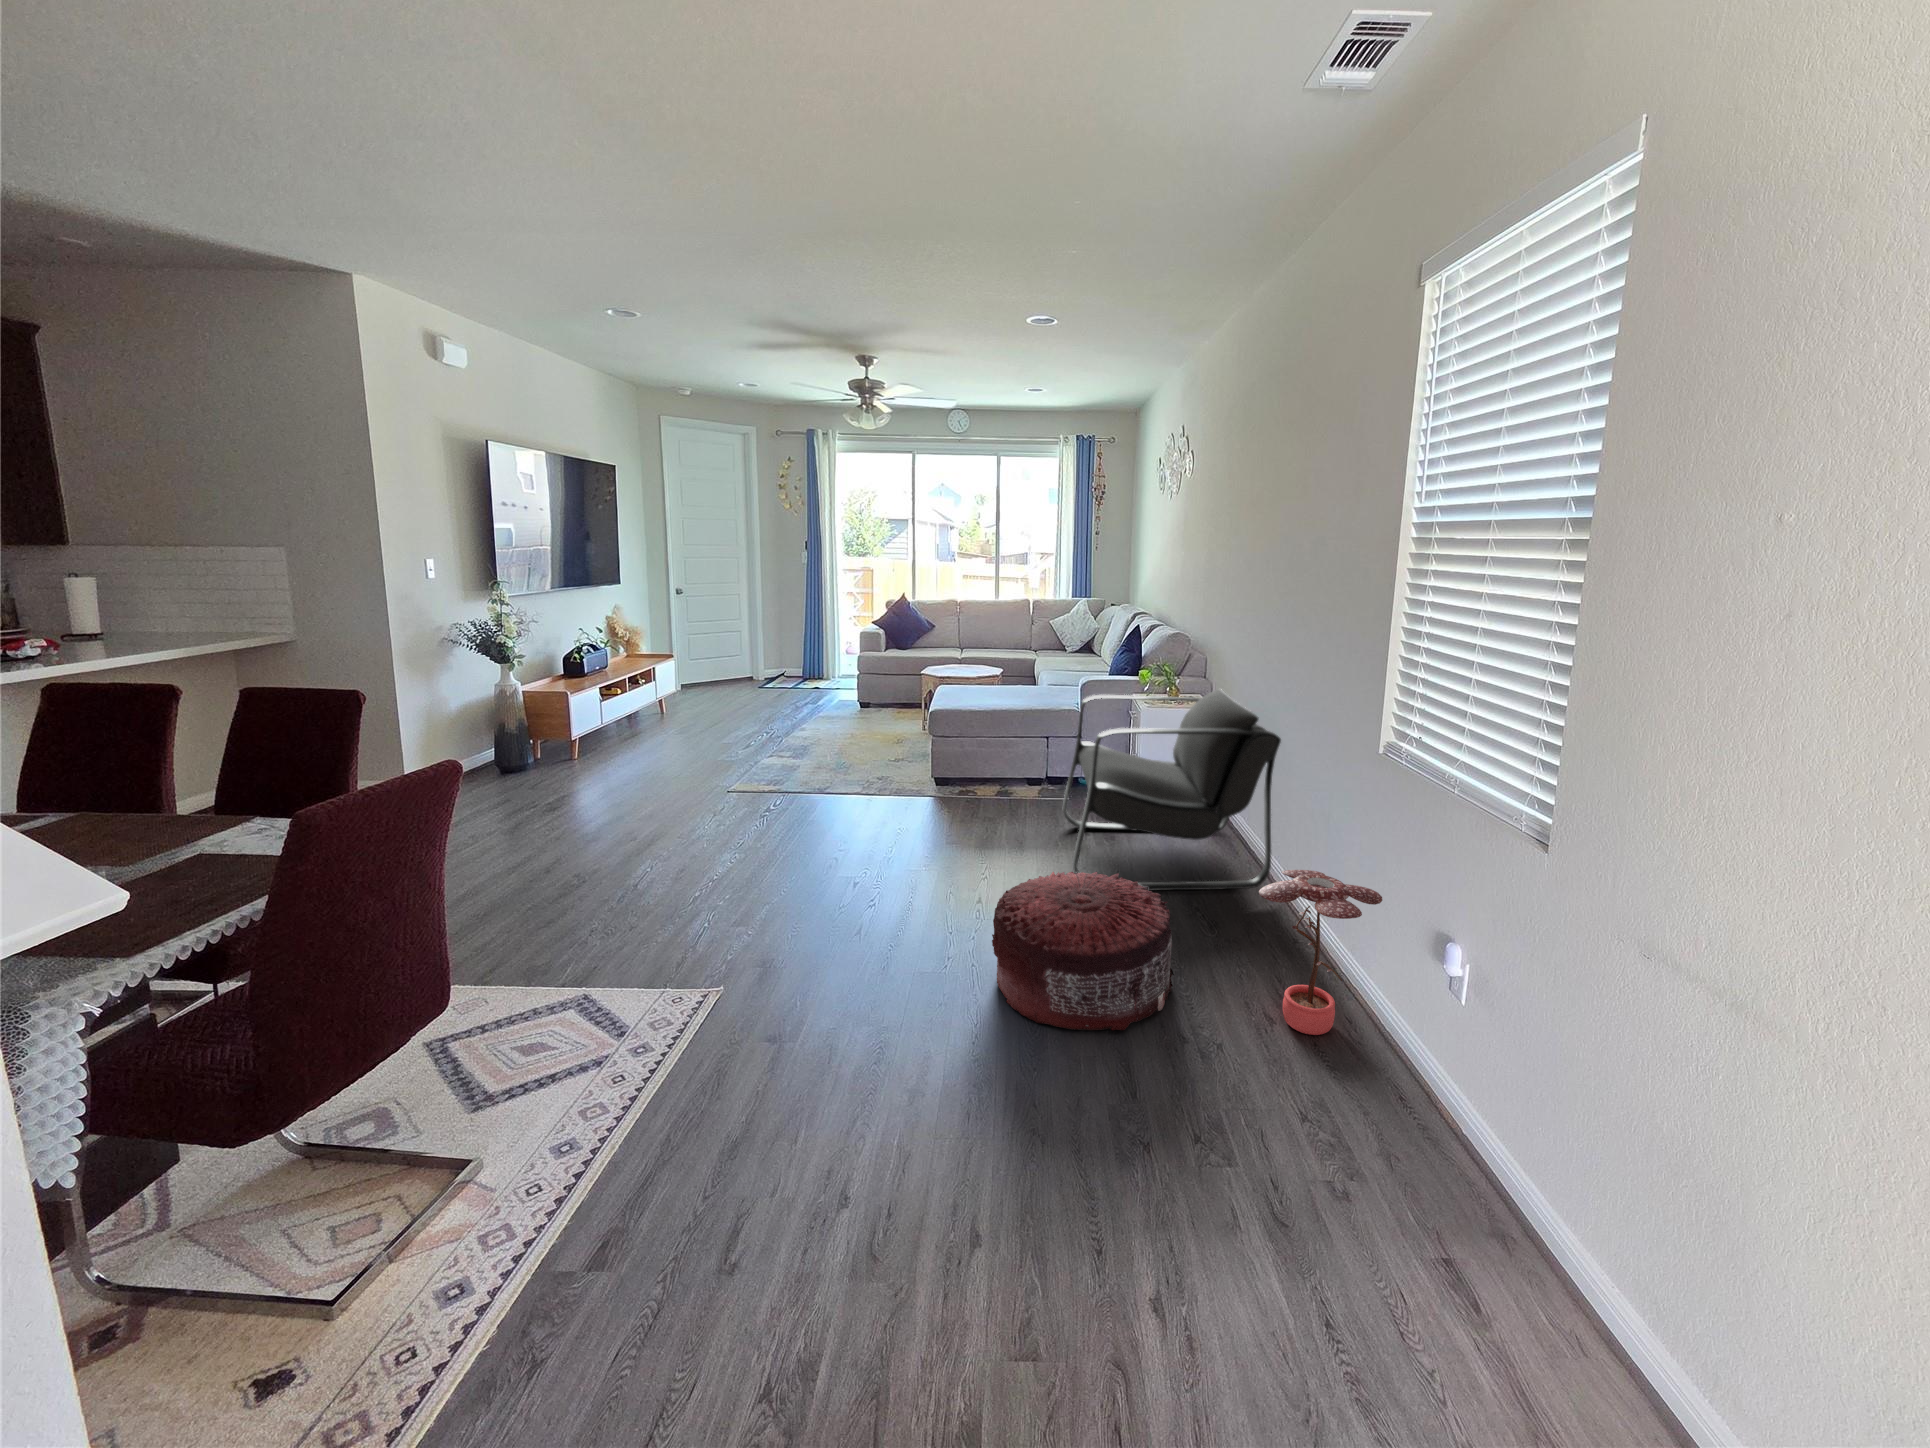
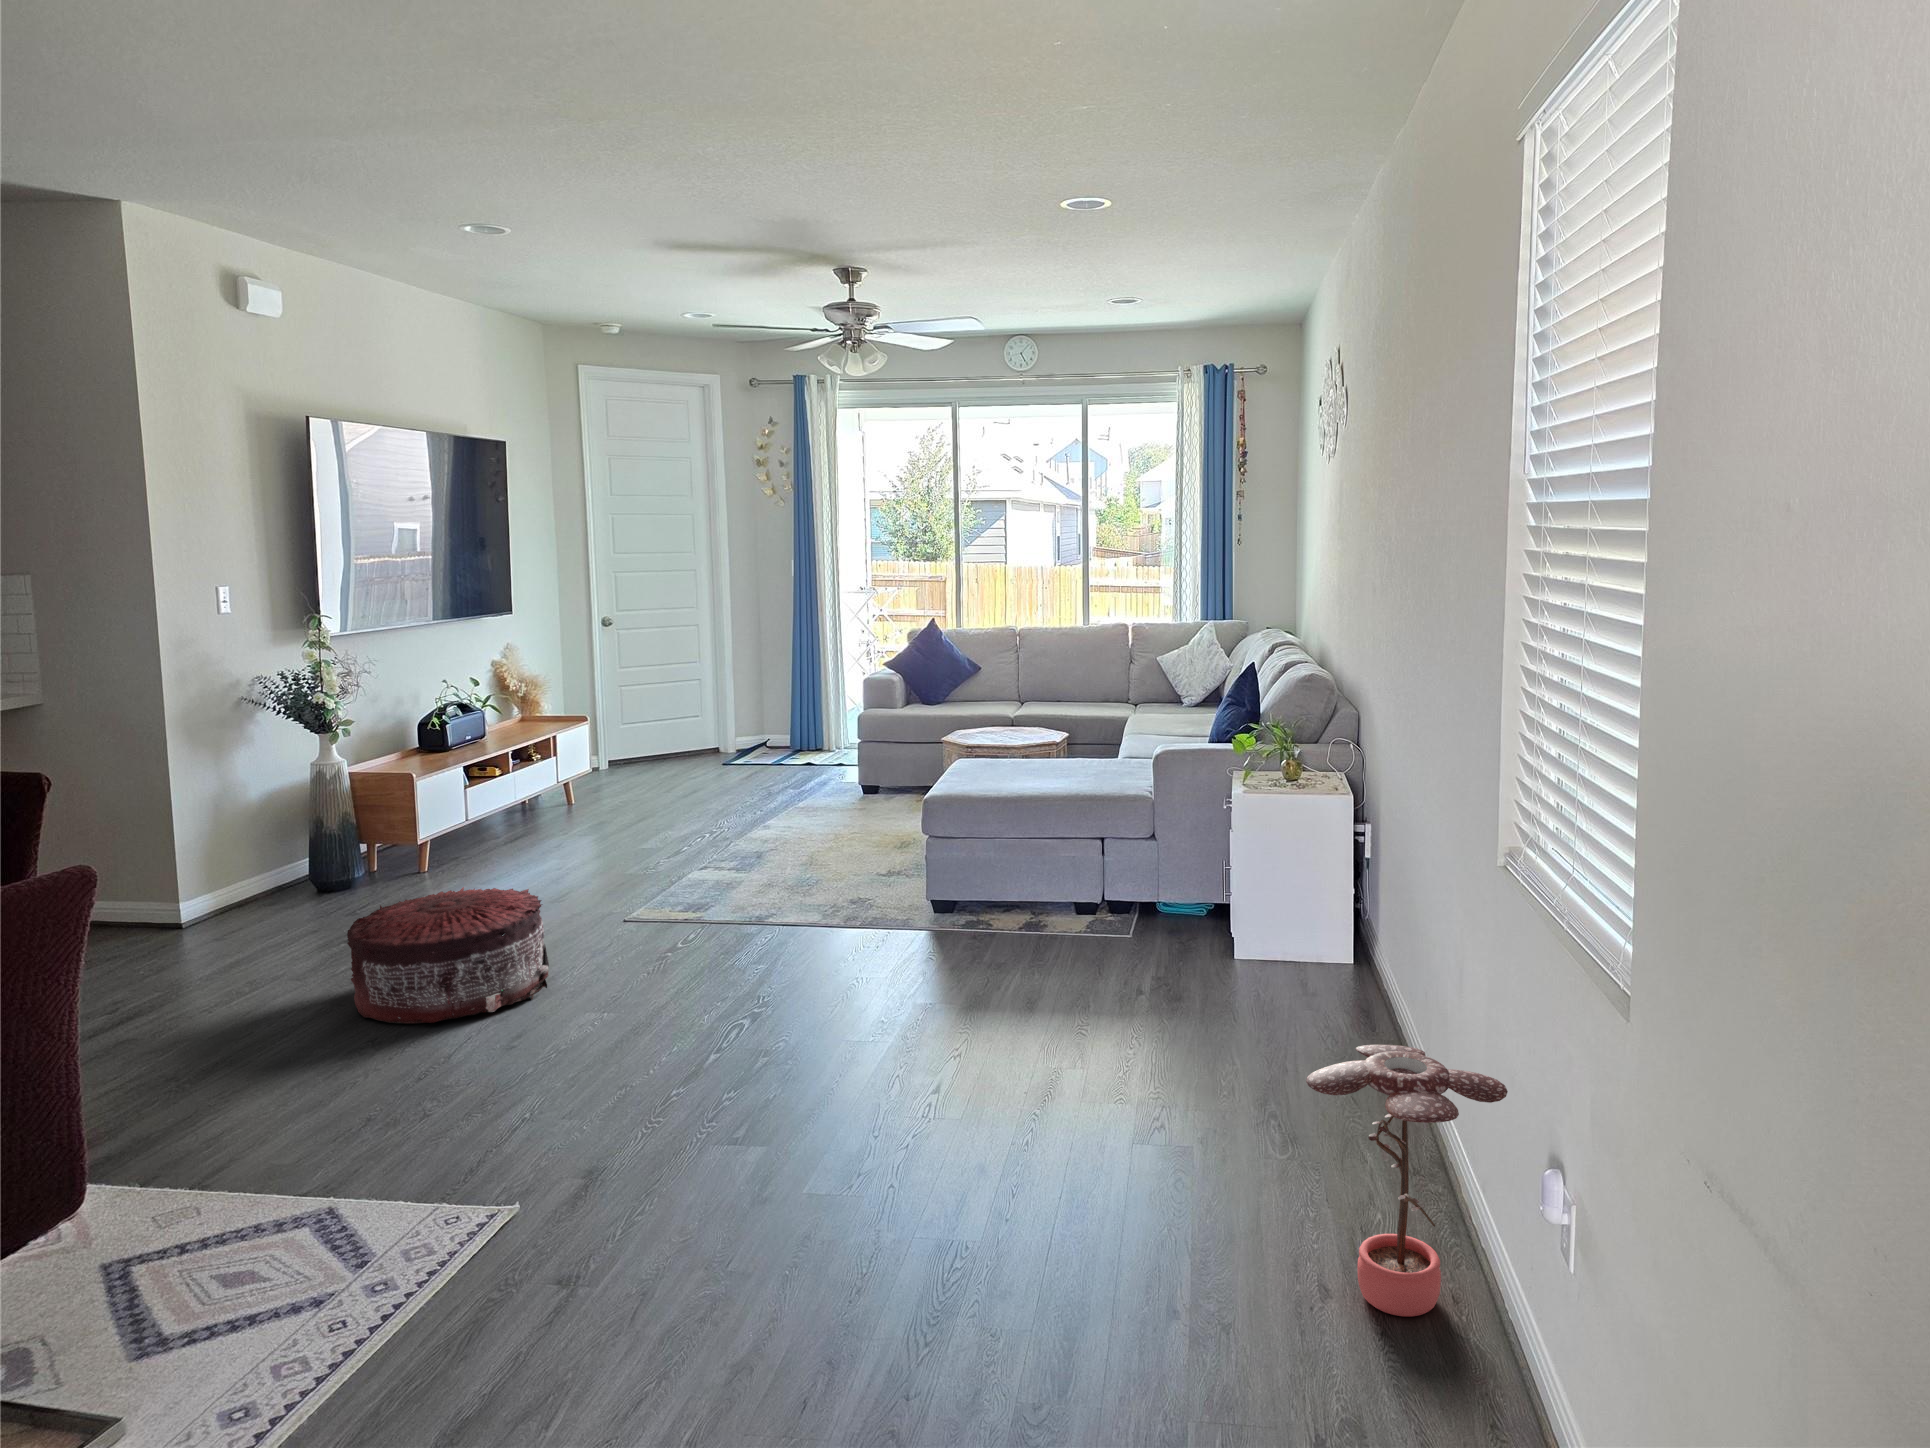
armchair: present [1063,689,1281,891] -> none [1089,759,1417,1081]
pouf: present [992,872,1174,1030] -> present [347,887,549,1023]

